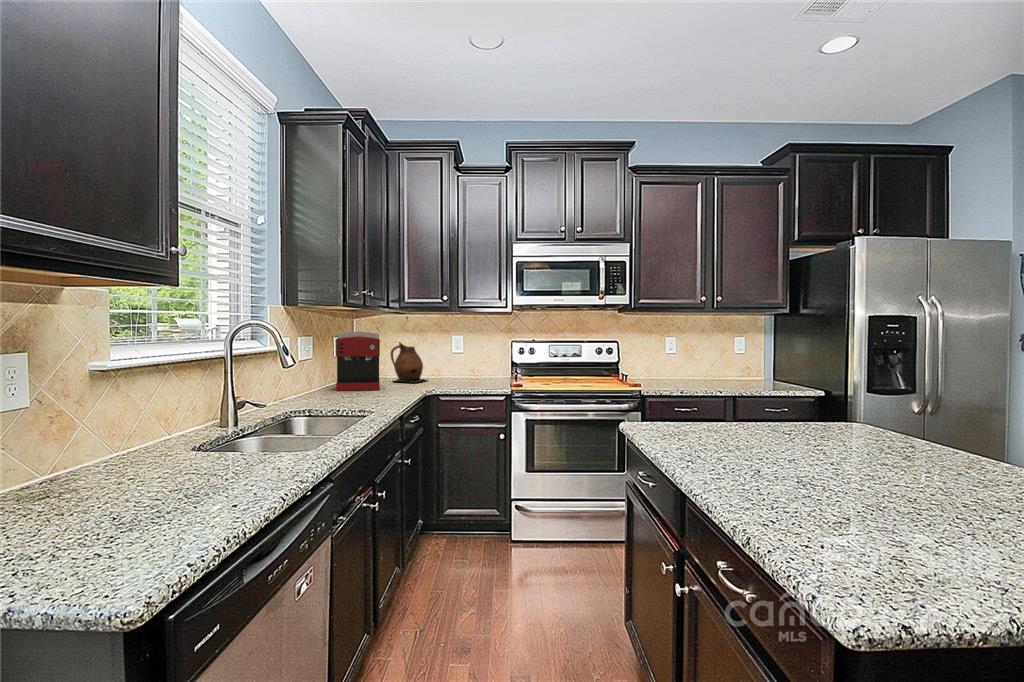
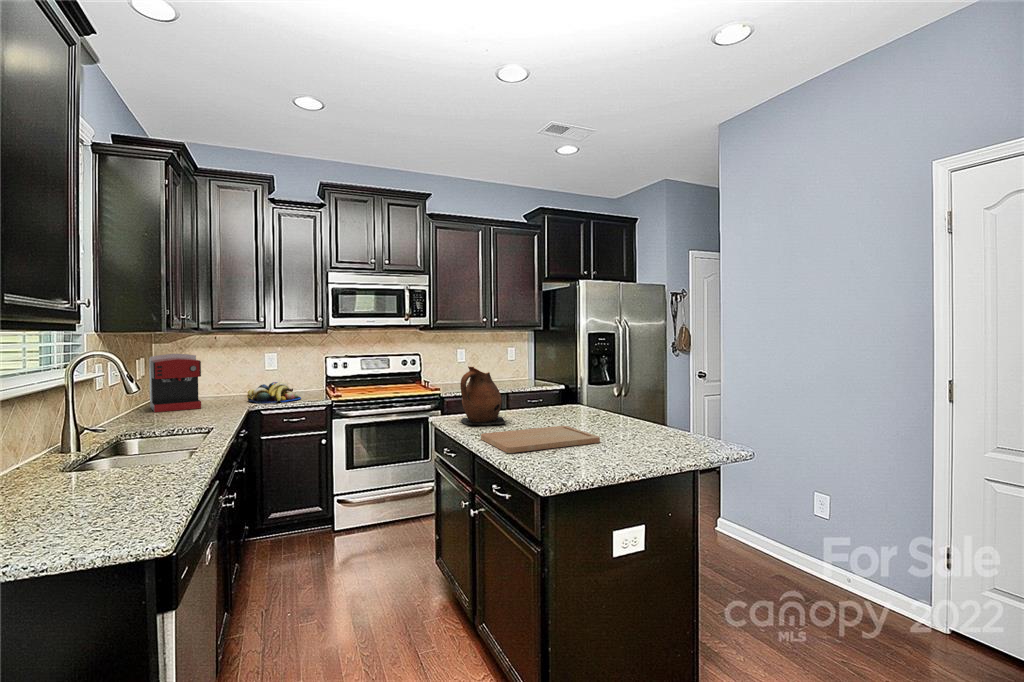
ceramic pitcher: present [391,342,427,383] -> present [460,366,505,425]
fruit bowl: none [427,367,482,390] -> present [247,382,301,404]
cutting board: none [697,461,960,512] -> present [481,426,600,453]

